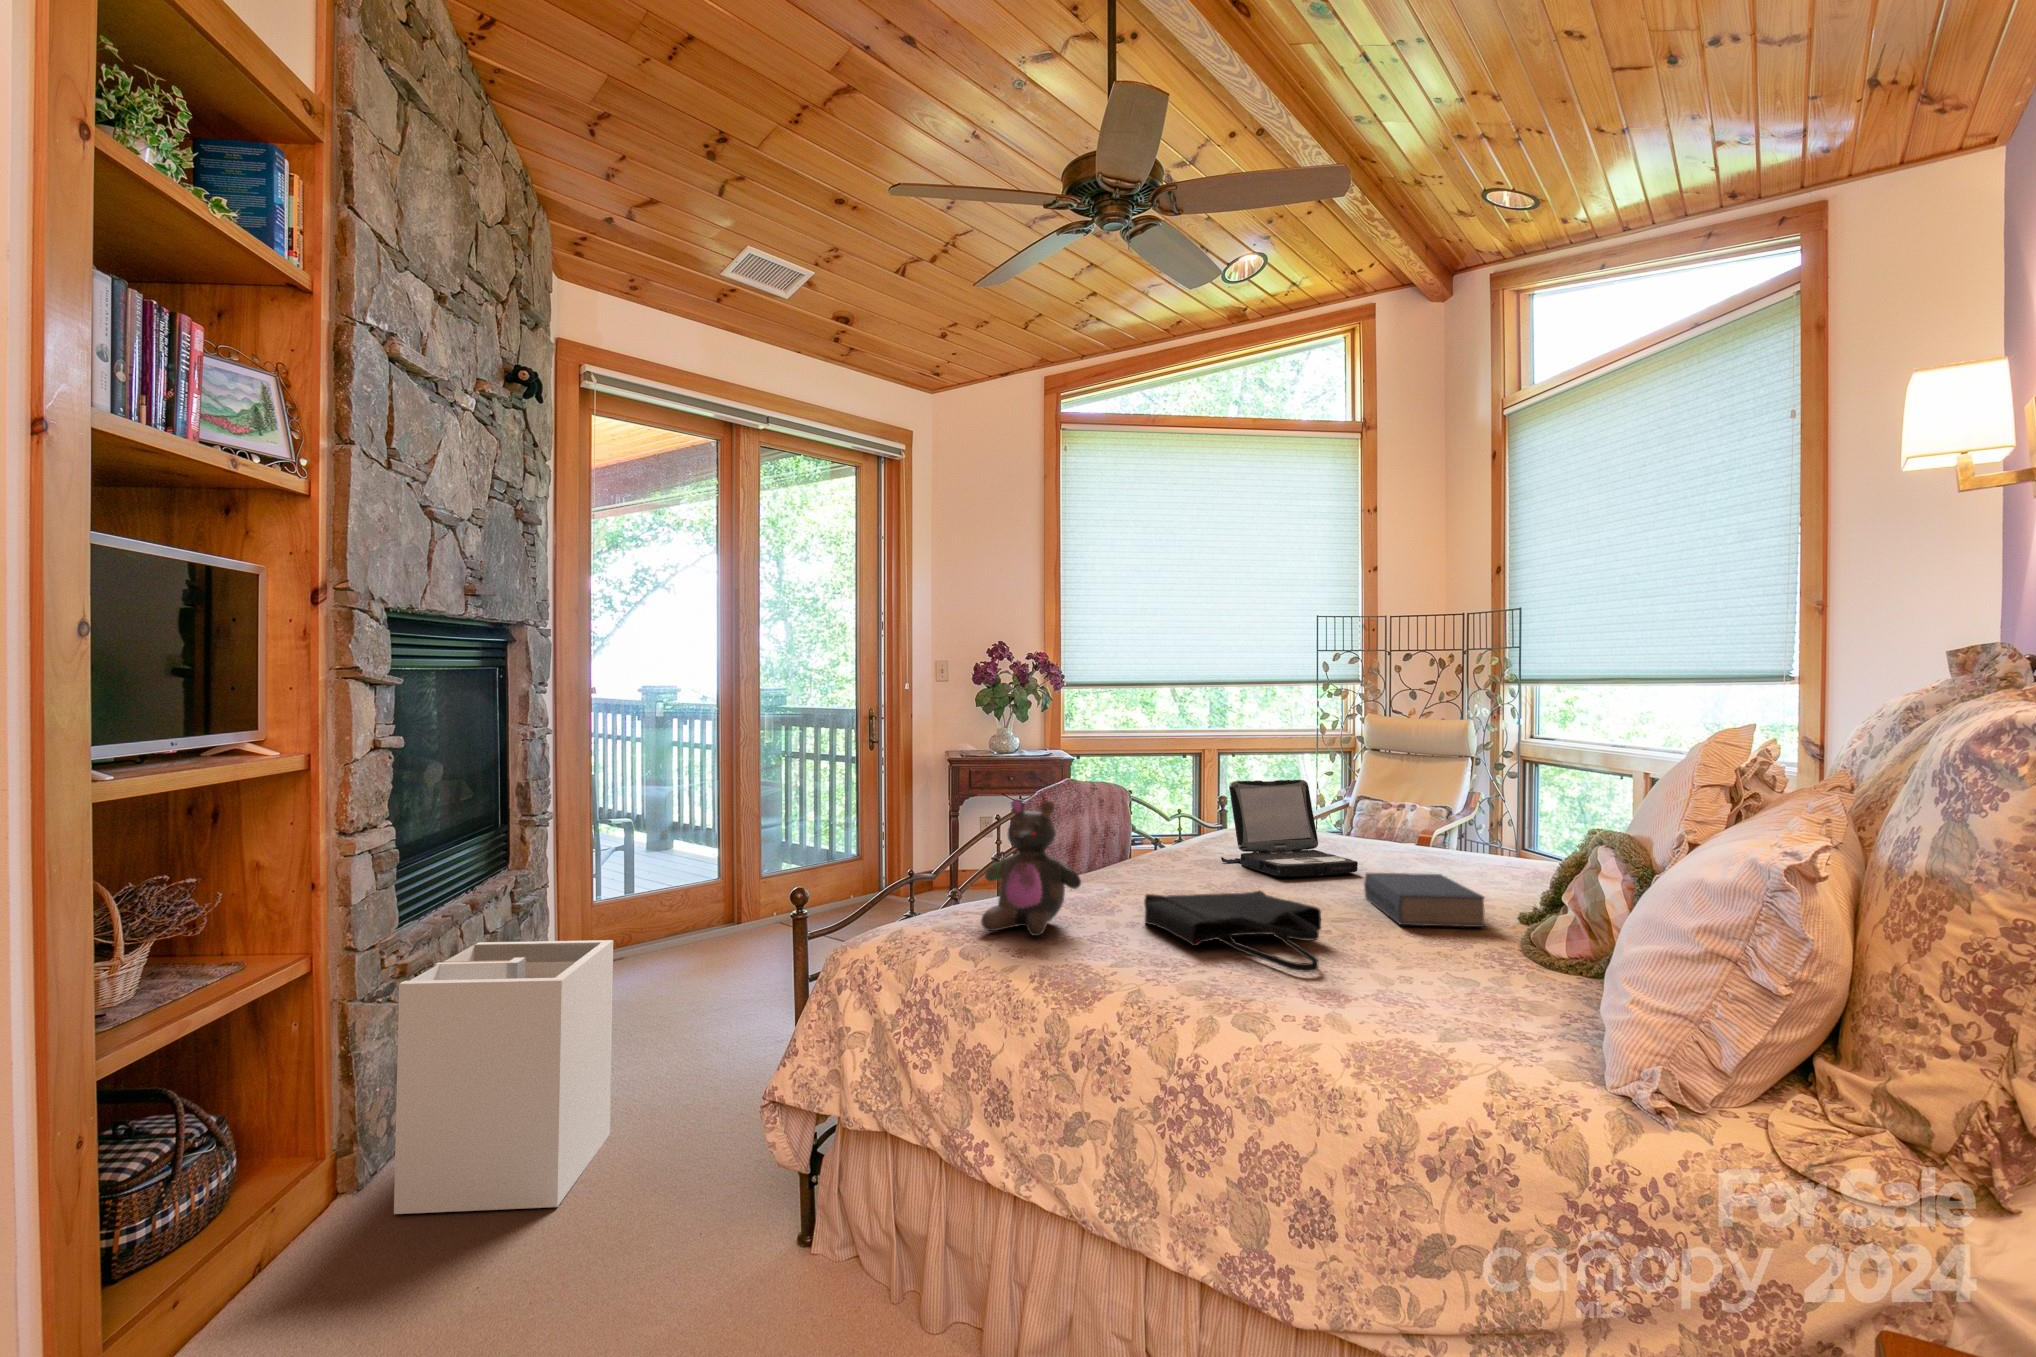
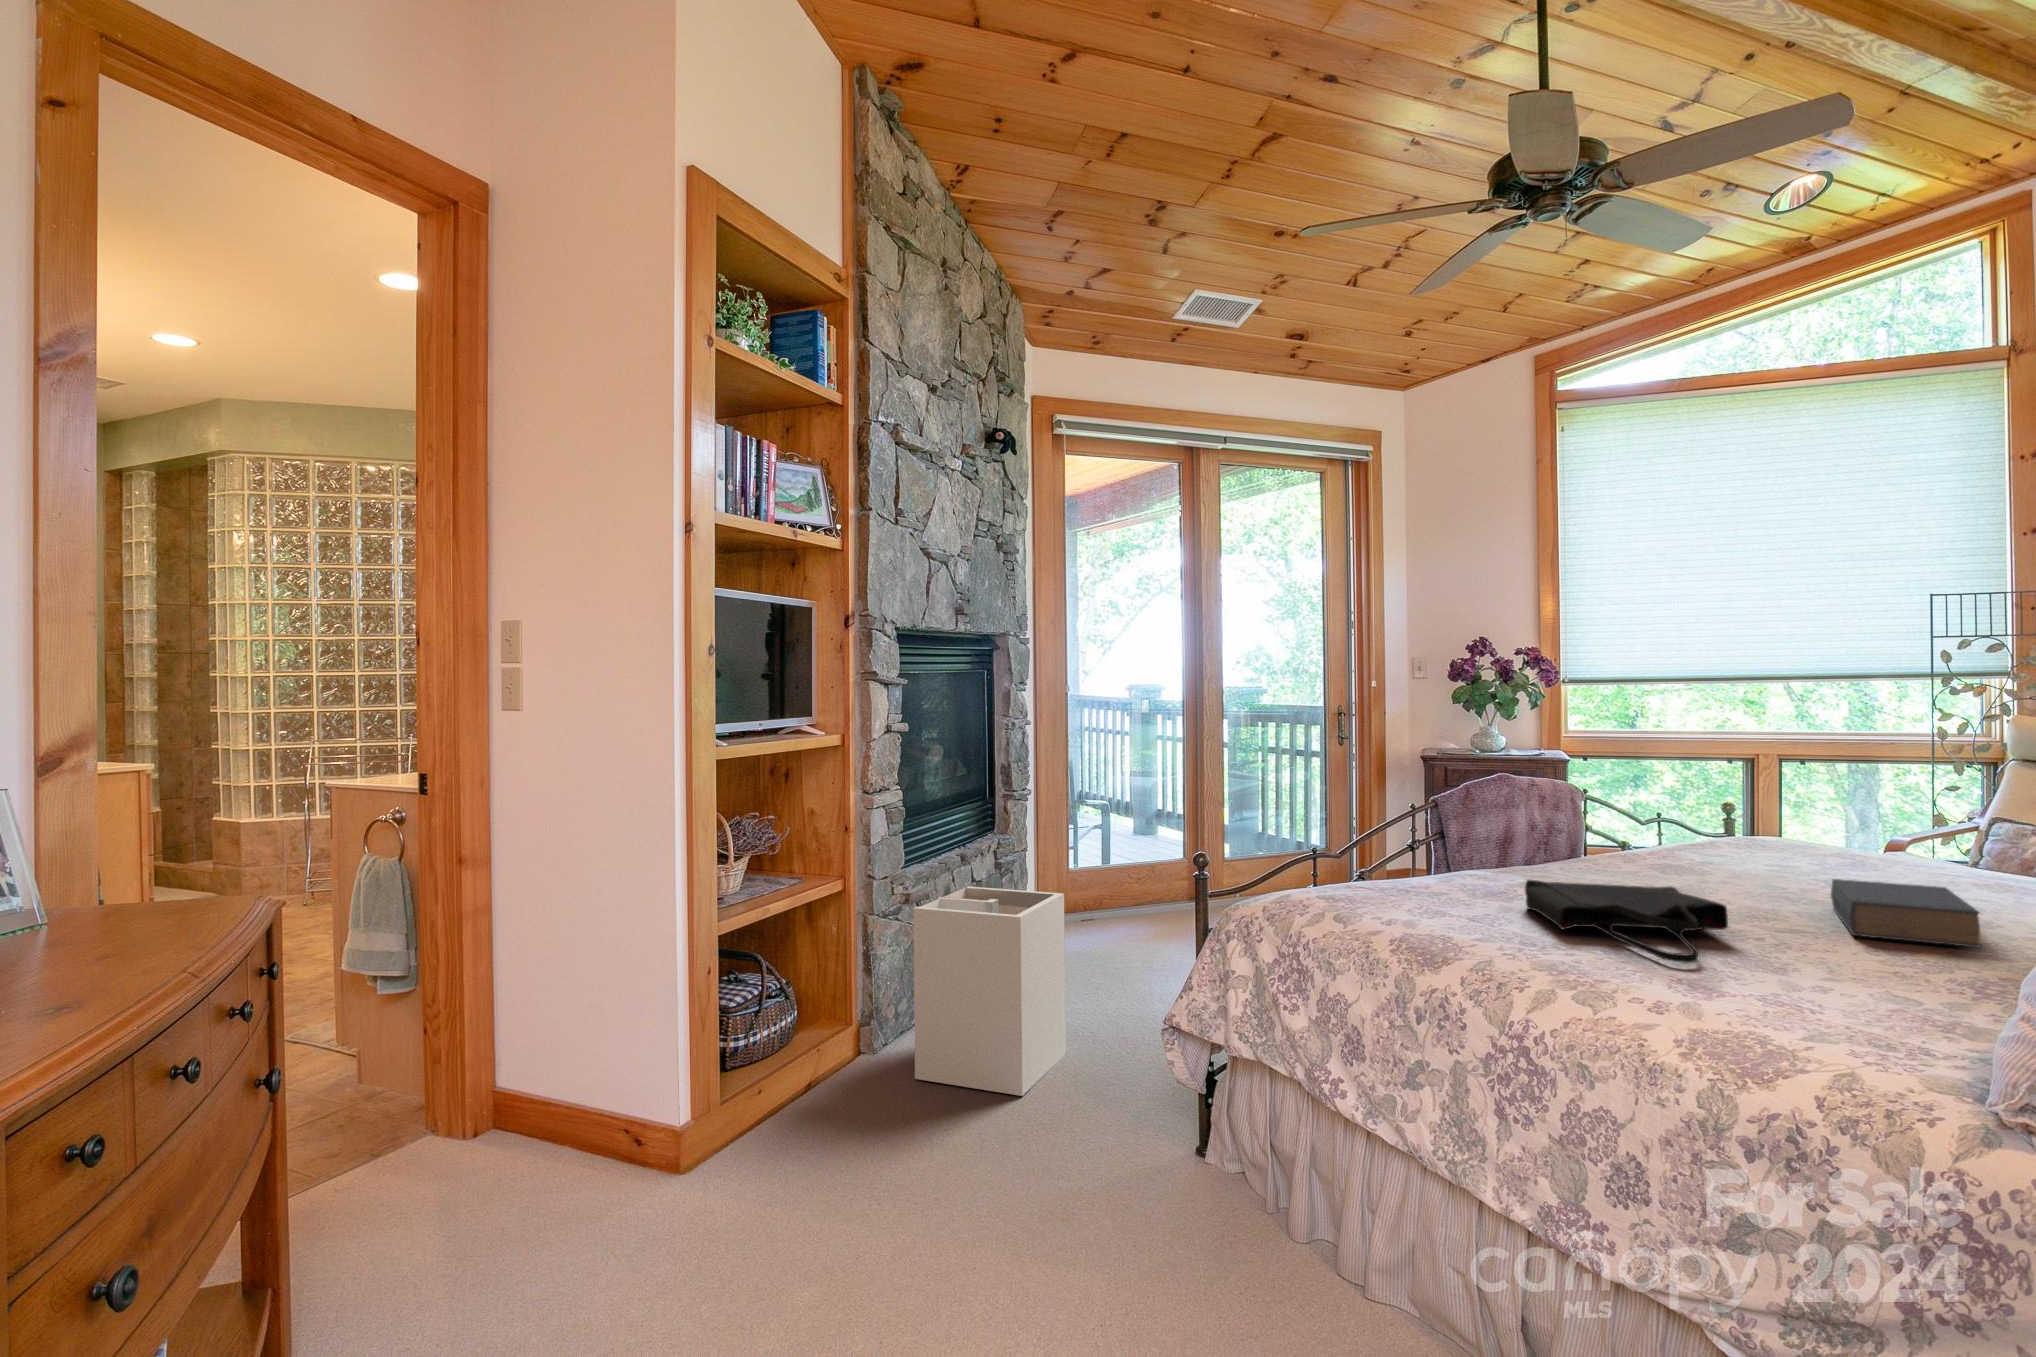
laptop: present [1221,780,1358,876] -> none [1666,774,1847,883]
stuffed bear: present [981,799,1081,936] -> none [1350,781,1453,908]

